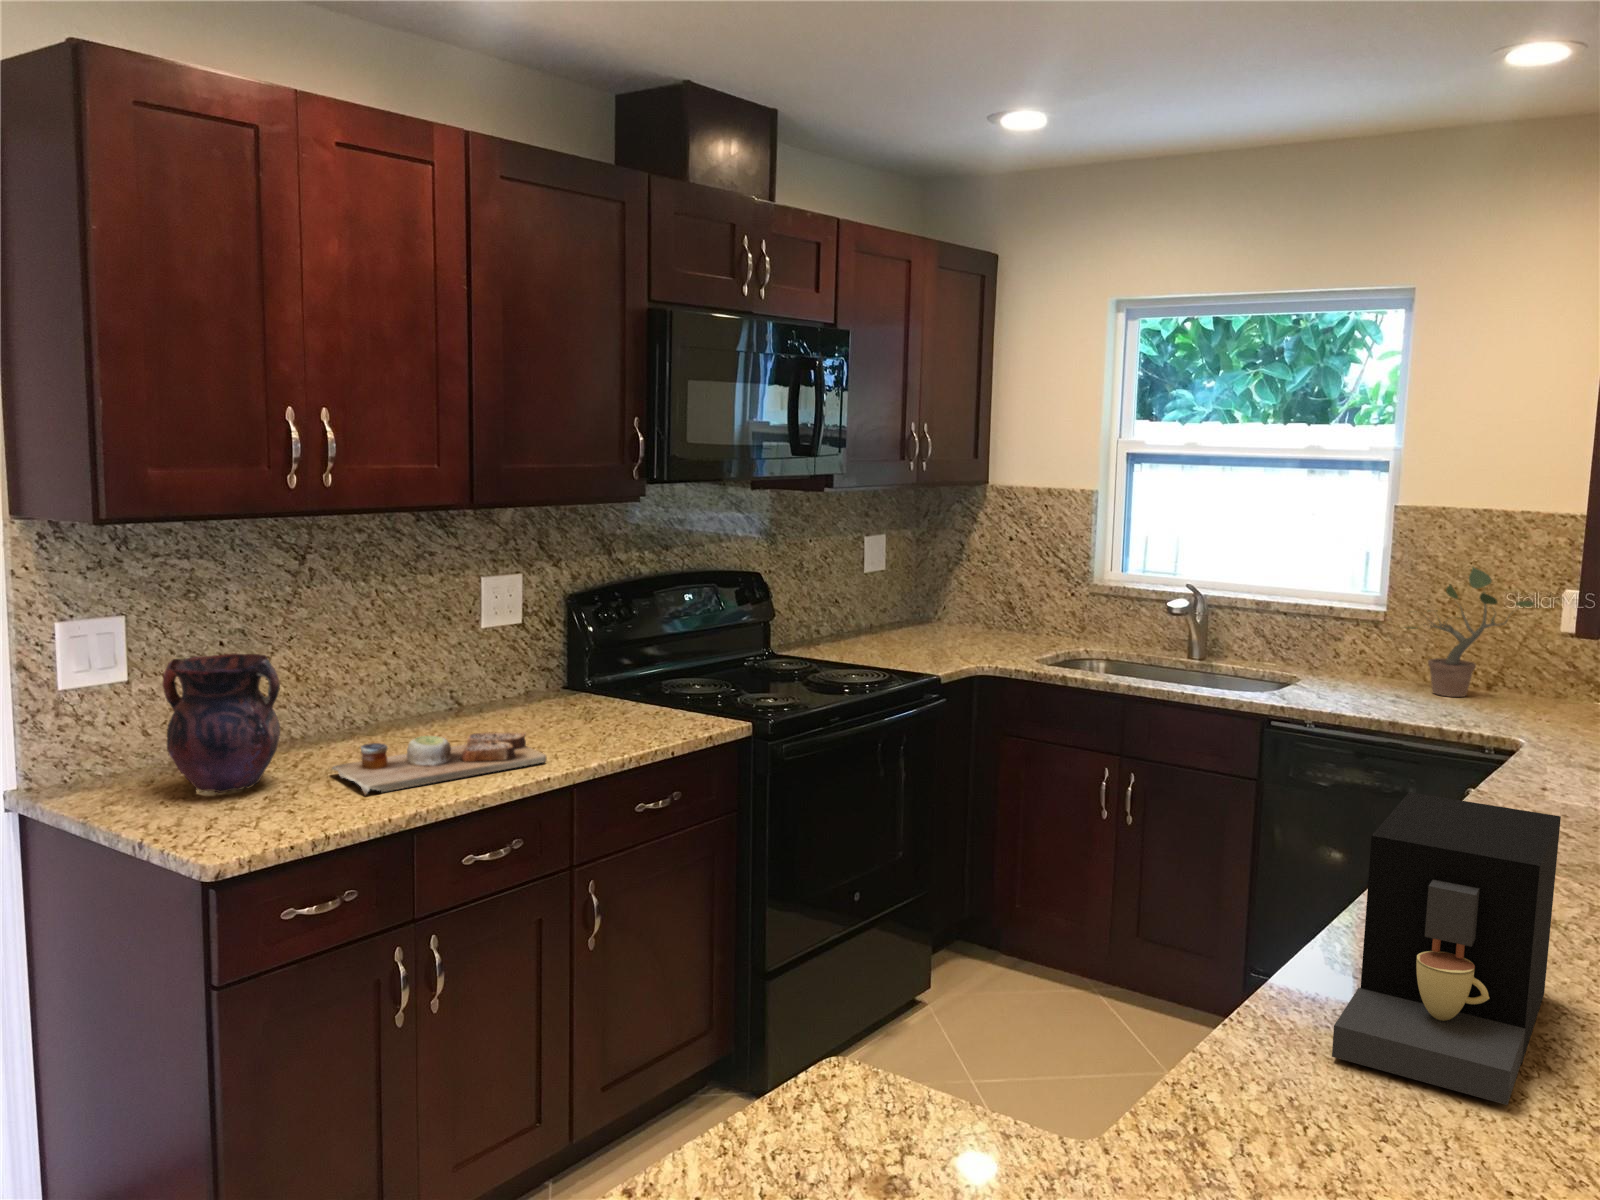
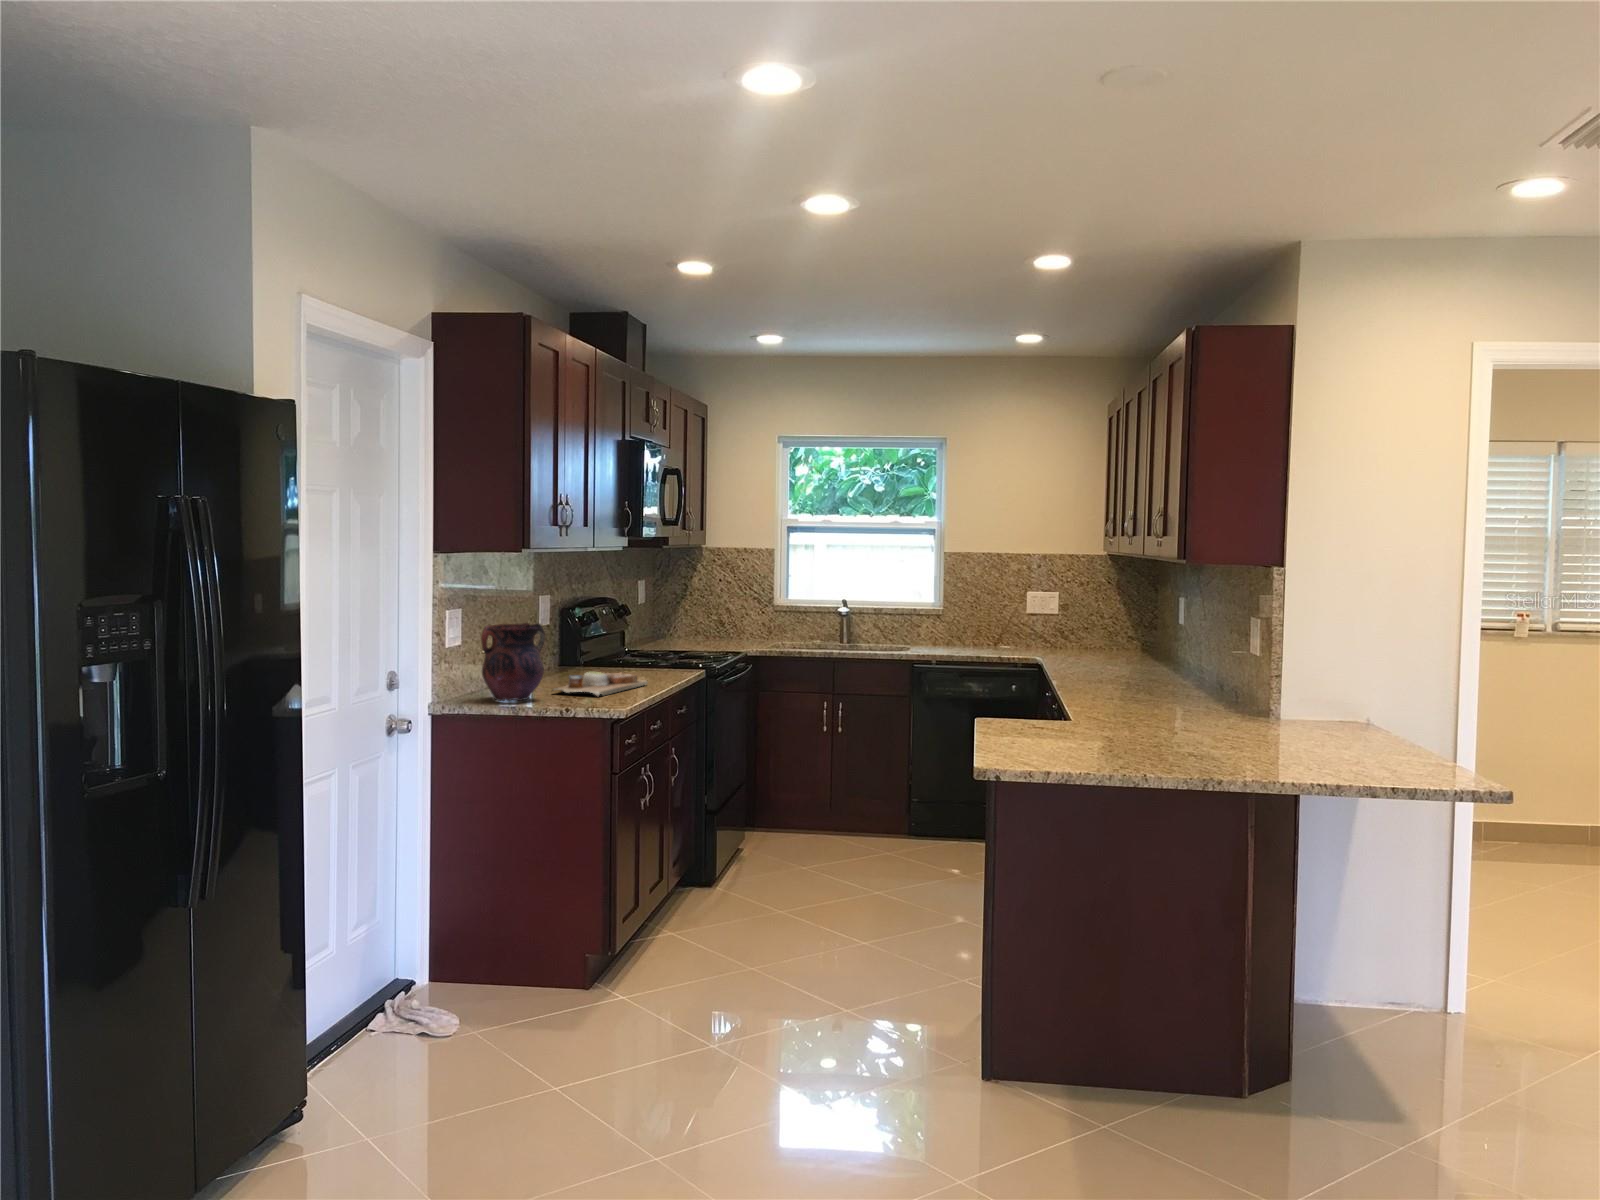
potted plant: present [1407,567,1534,697] -> none [956,581,1020,648]
coffee maker: present [1332,792,1561,1105] -> none [1096,633,1169,712]

